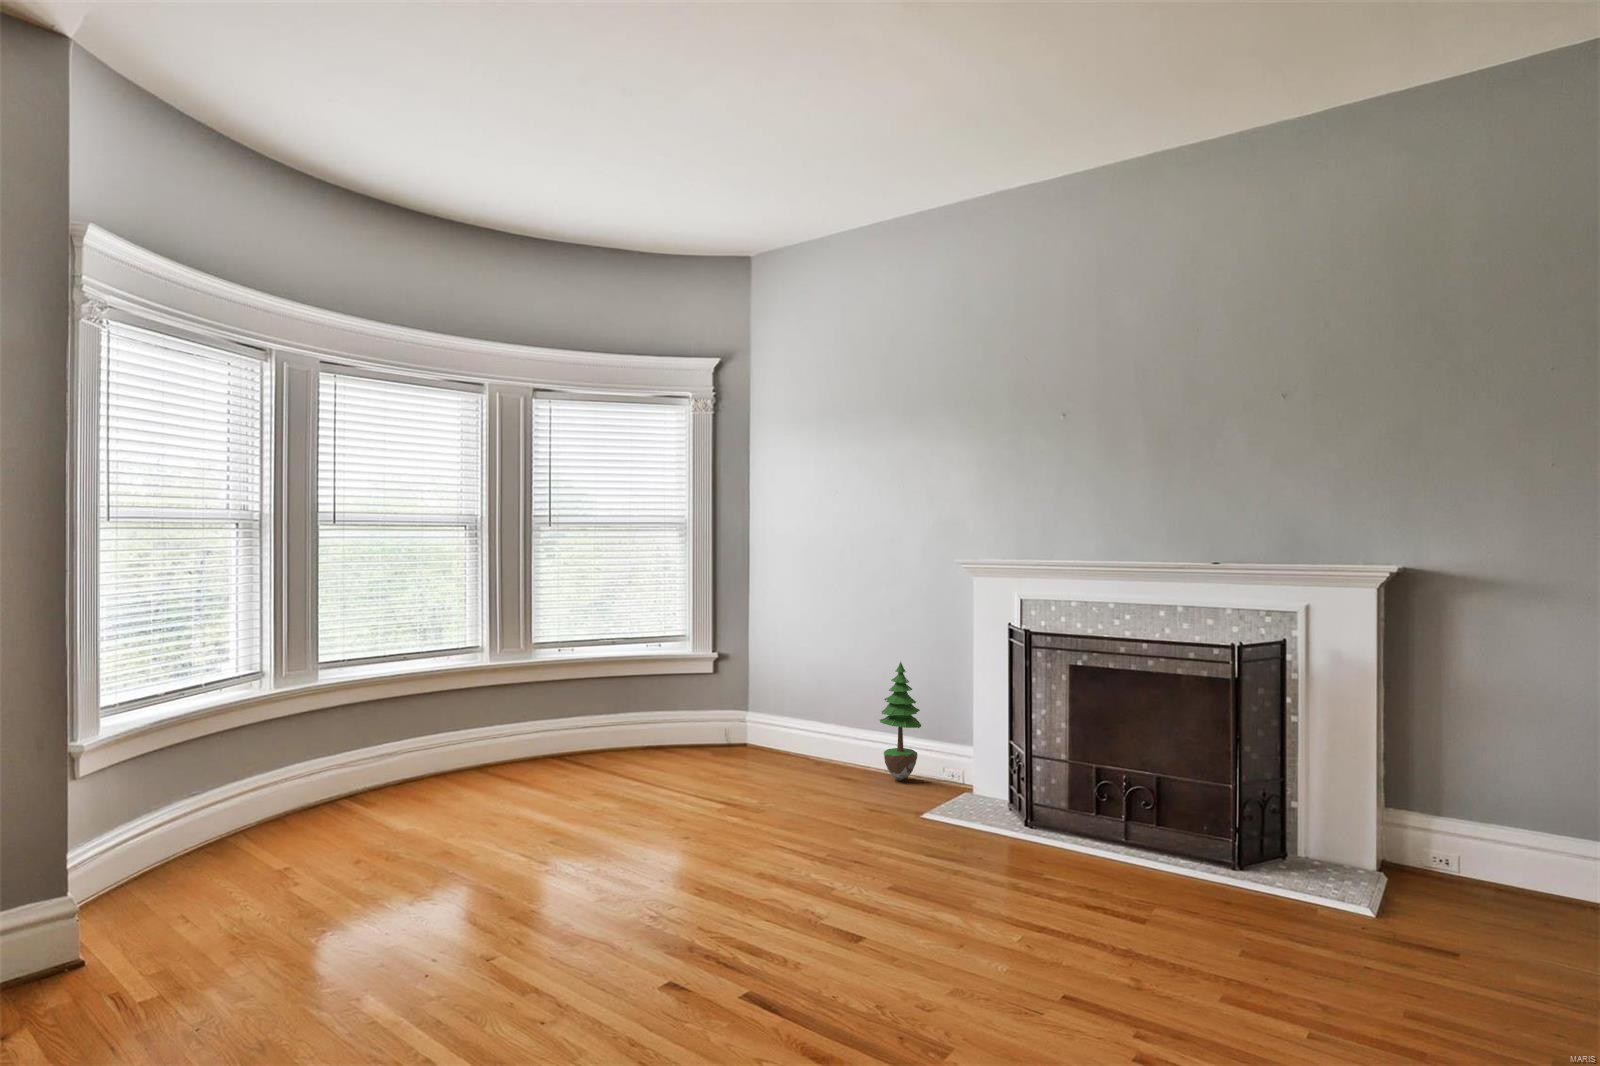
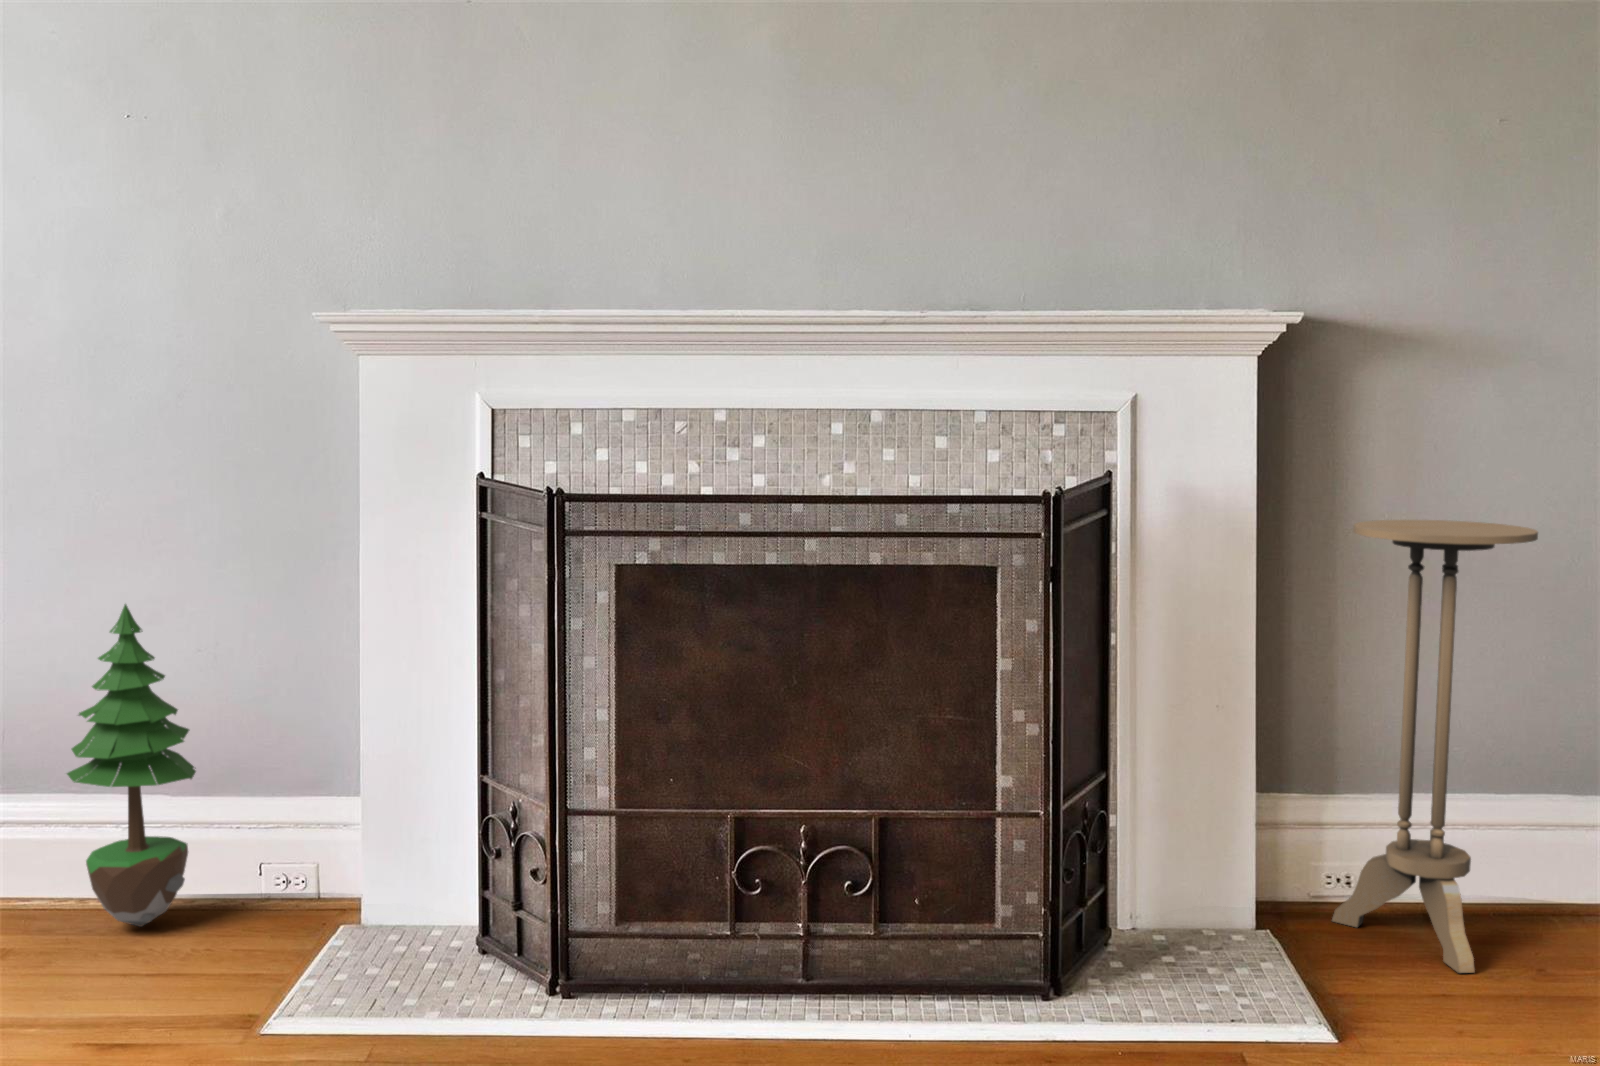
side table: none [1430,674,1538,917] -> present [1332,520,1538,973]

